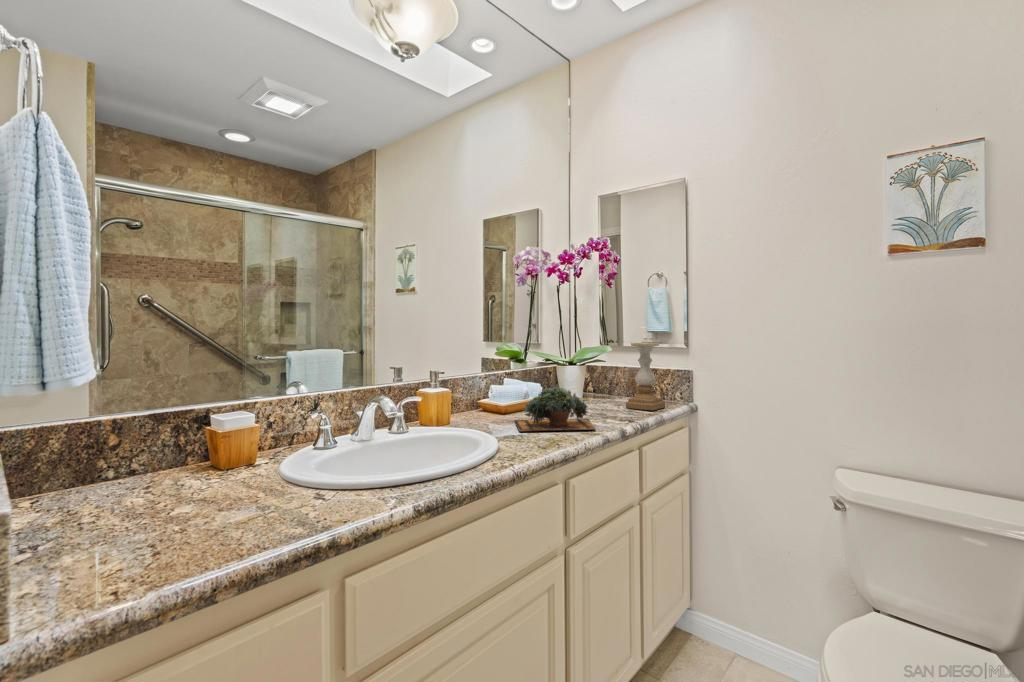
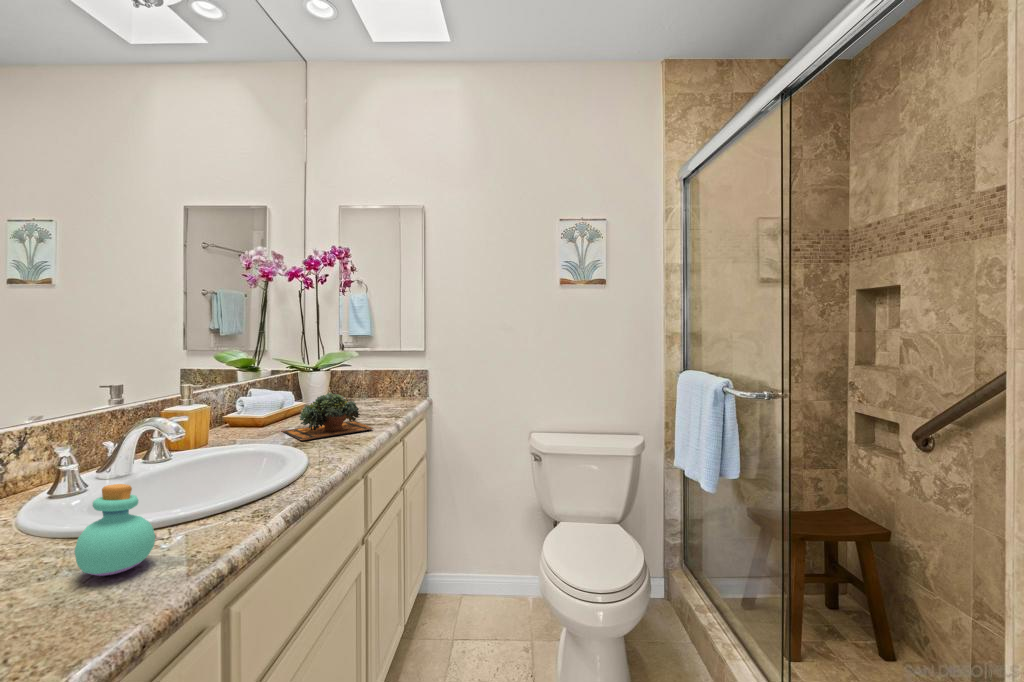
candle holder: present [626,343,665,410] -> none [377,347,410,407]
perfume bottle: none [240,443,301,519] -> present [75,484,155,576]

